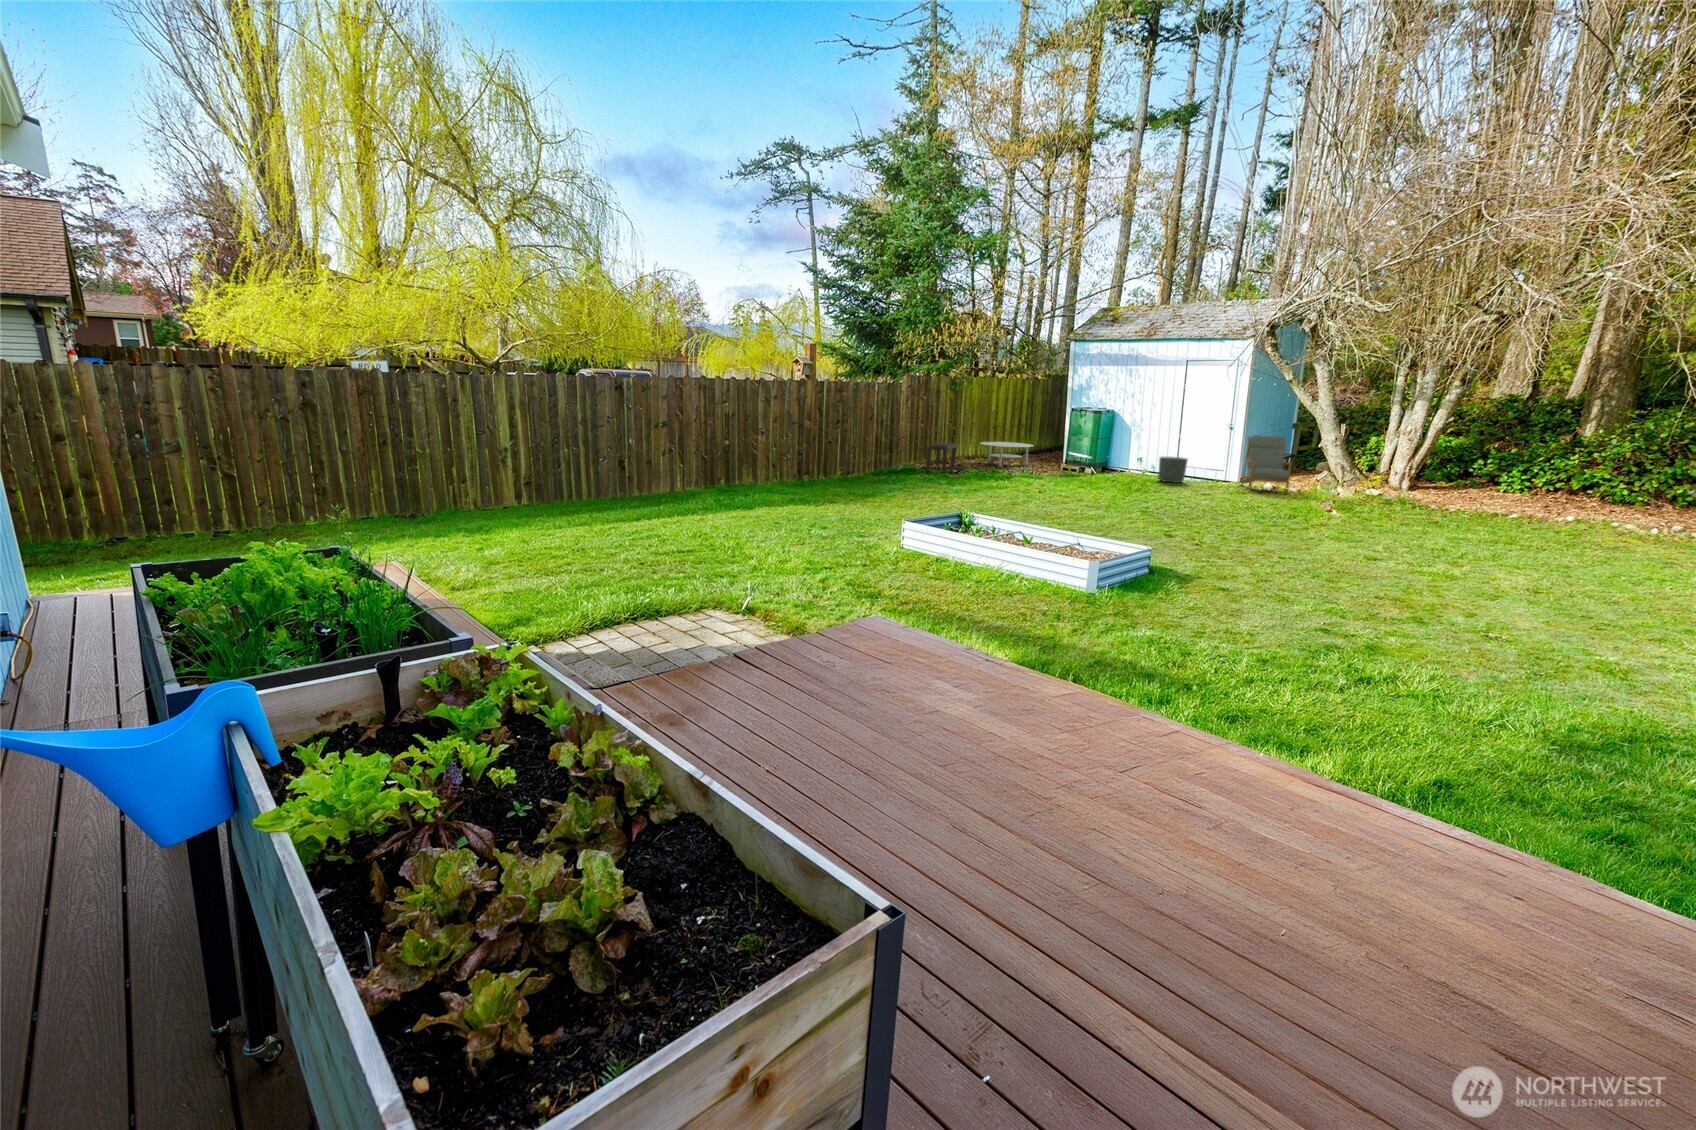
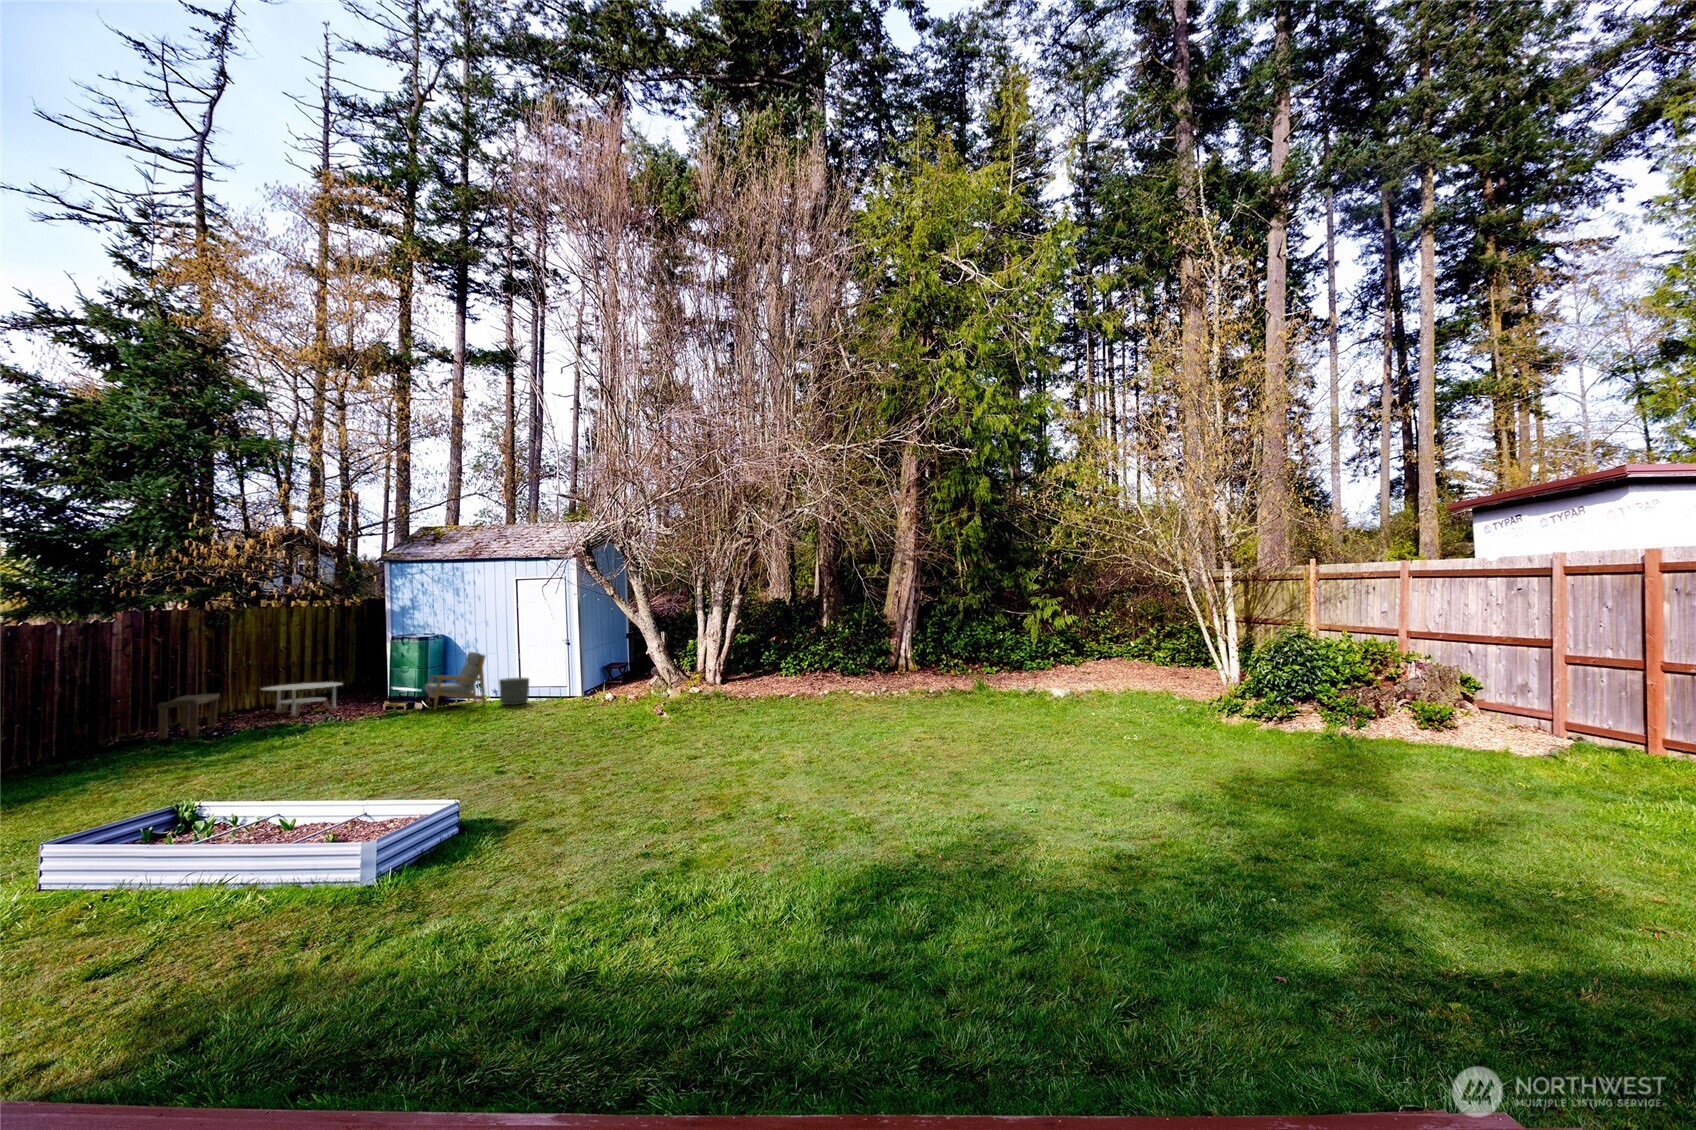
armchair: present [1241,435,1292,494] -> present [424,652,485,710]

